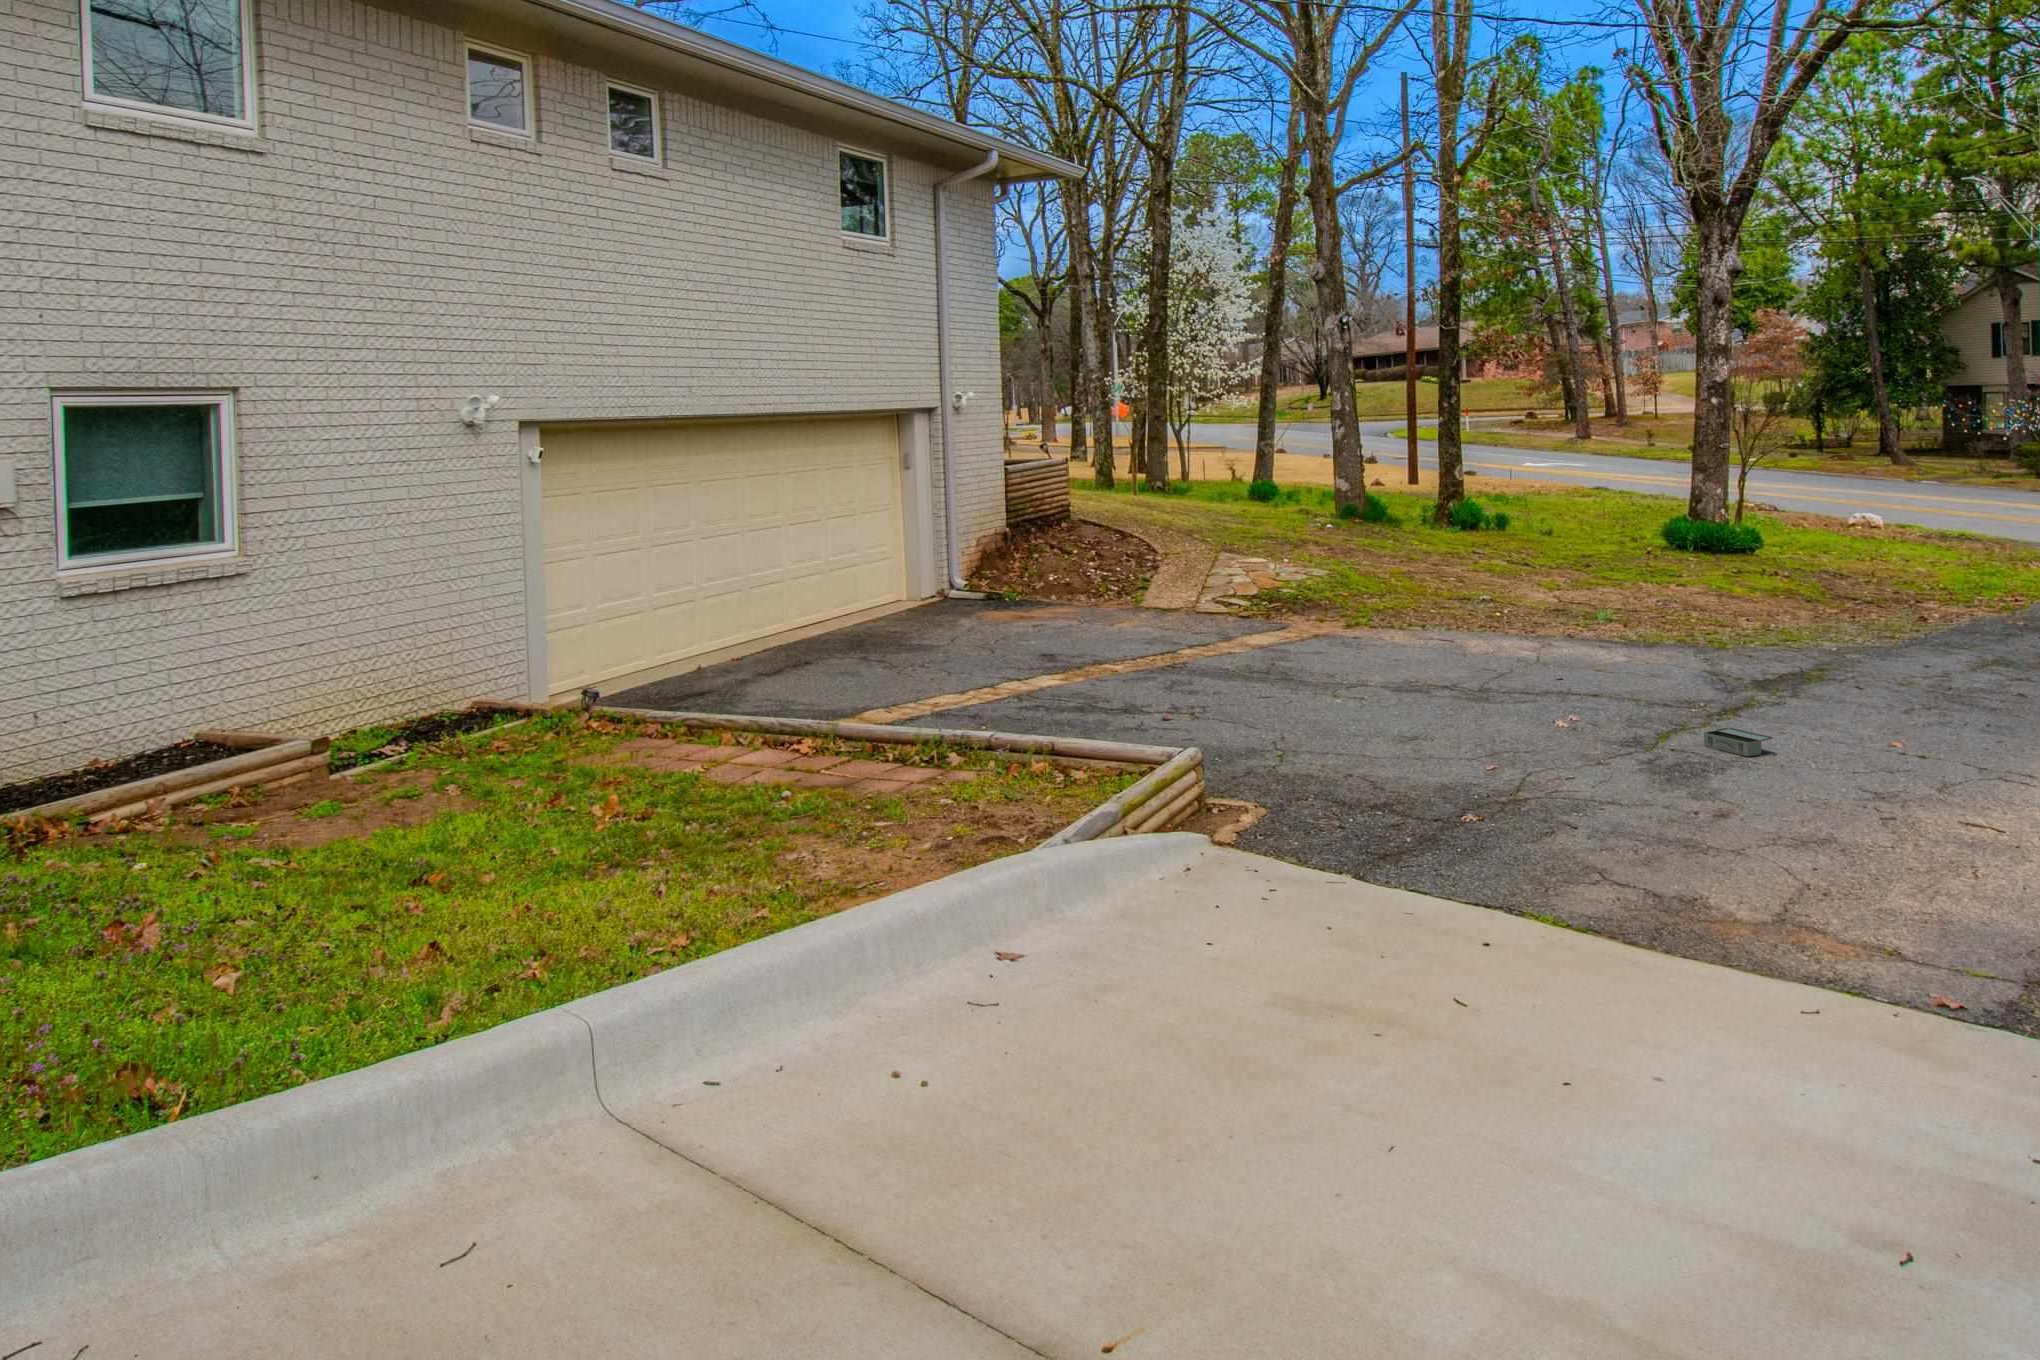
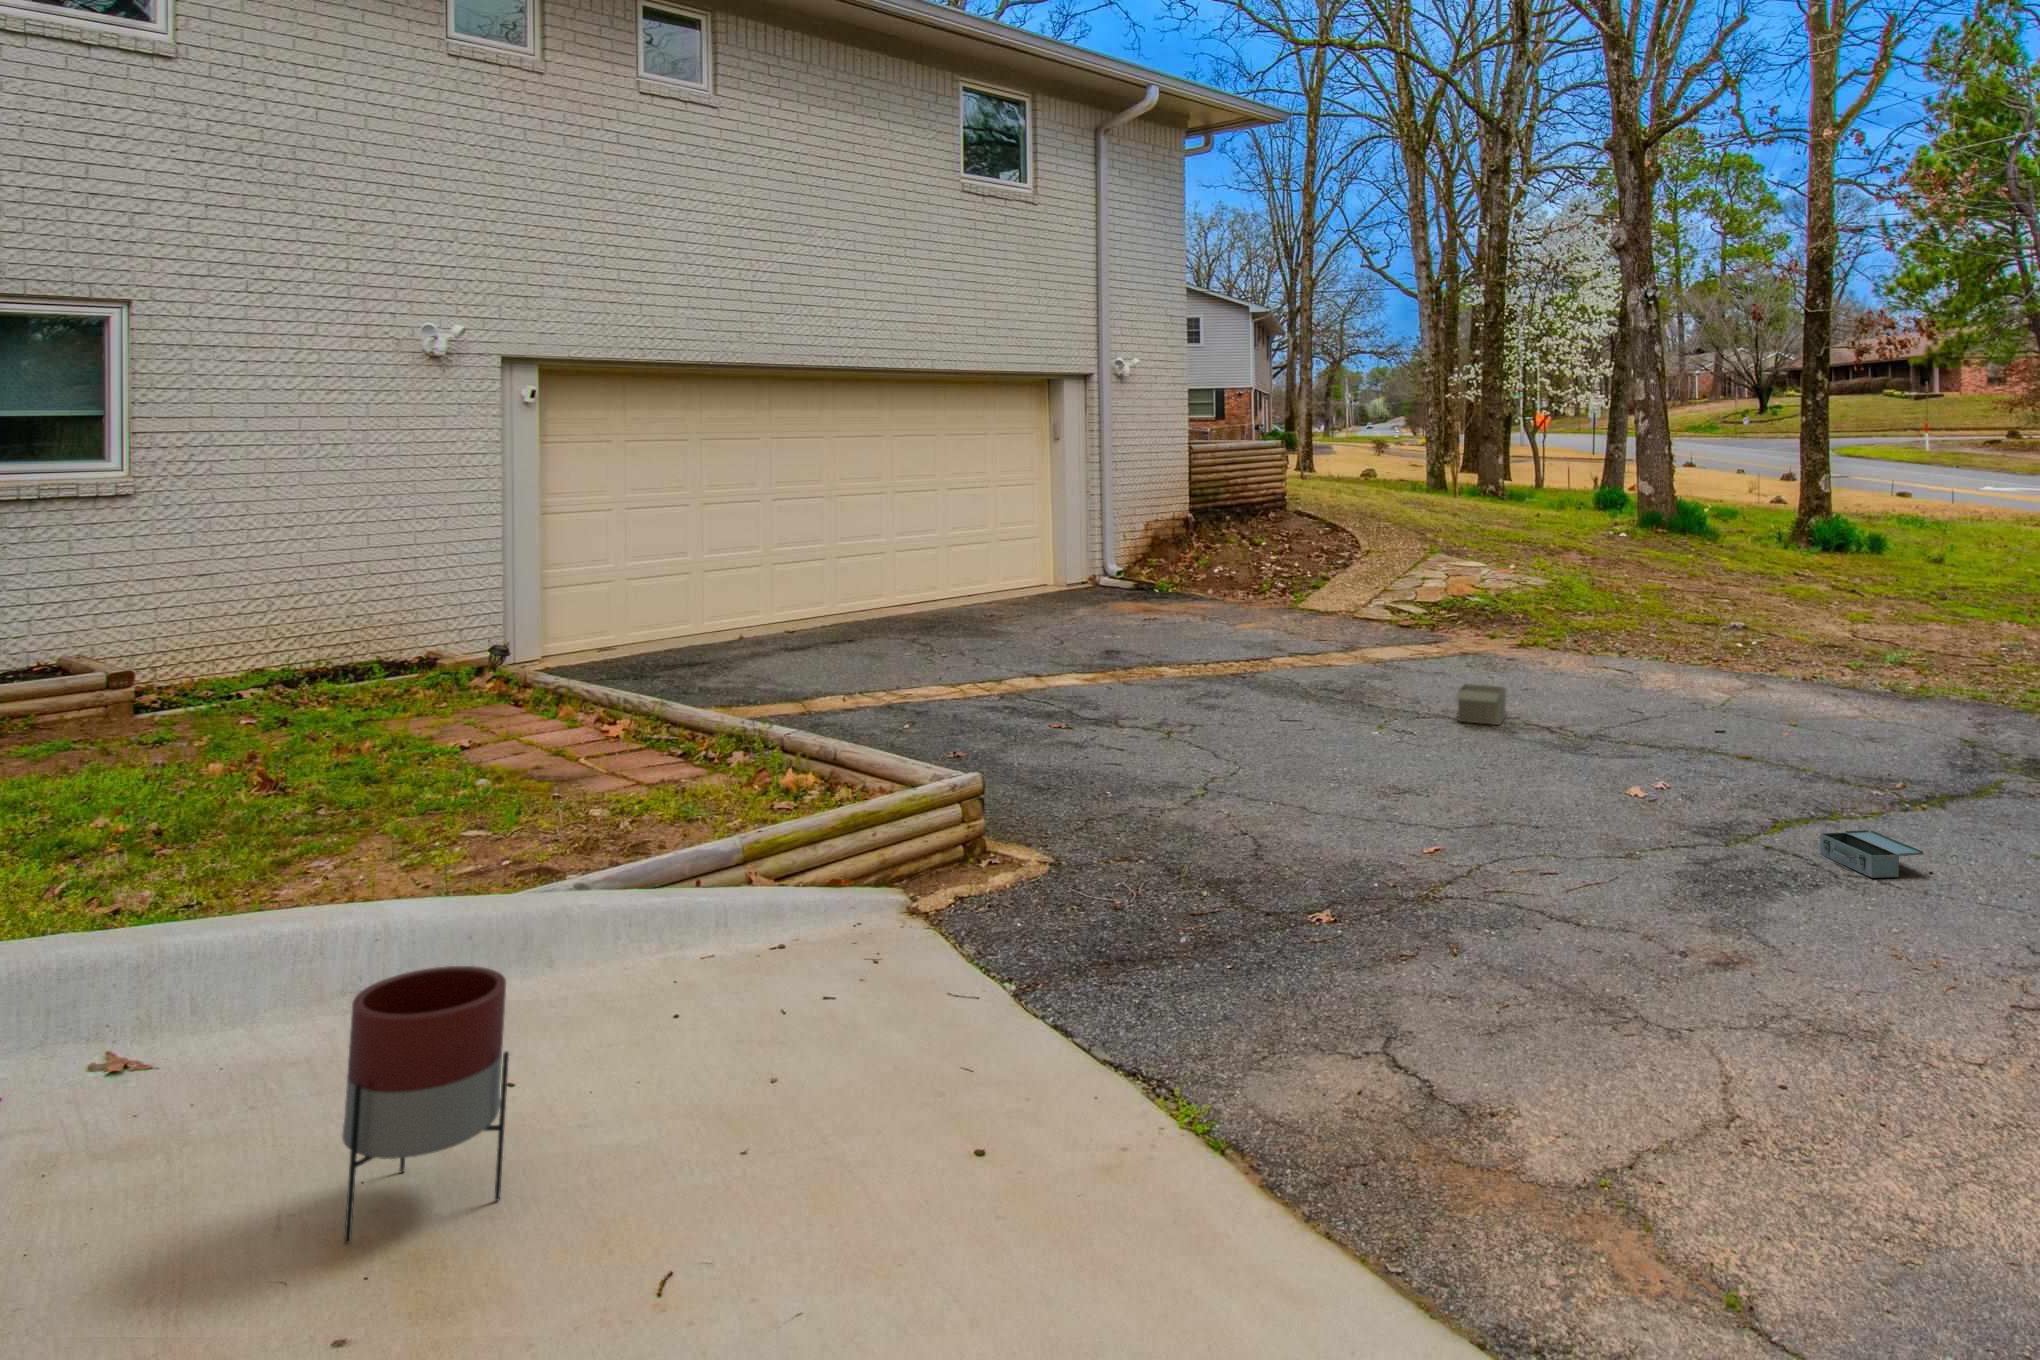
cardboard box: none [1371,653,1409,682] -> present [1457,684,1506,725]
planter: none [1209,875,1293,1038] -> present [342,966,509,1244]

